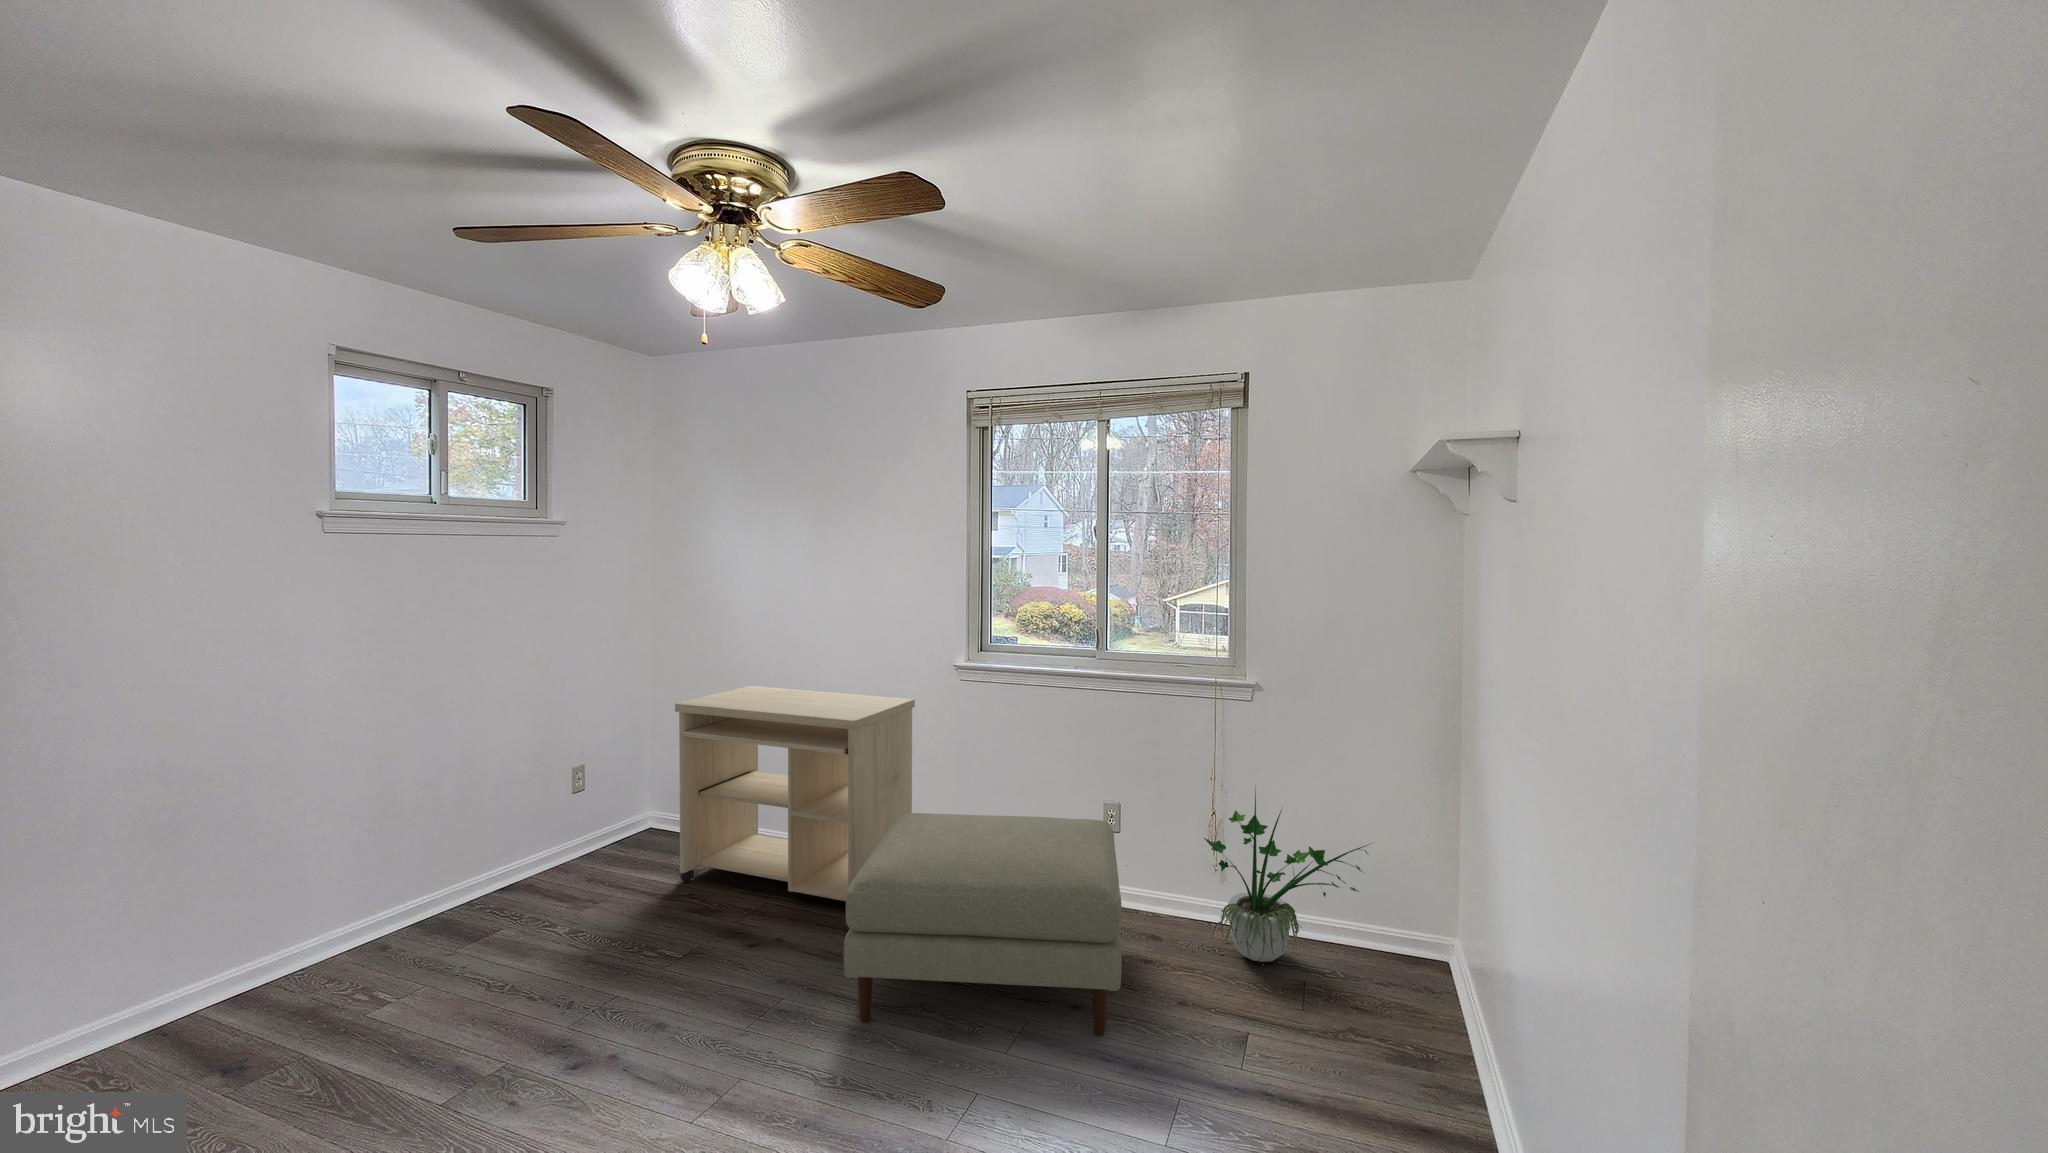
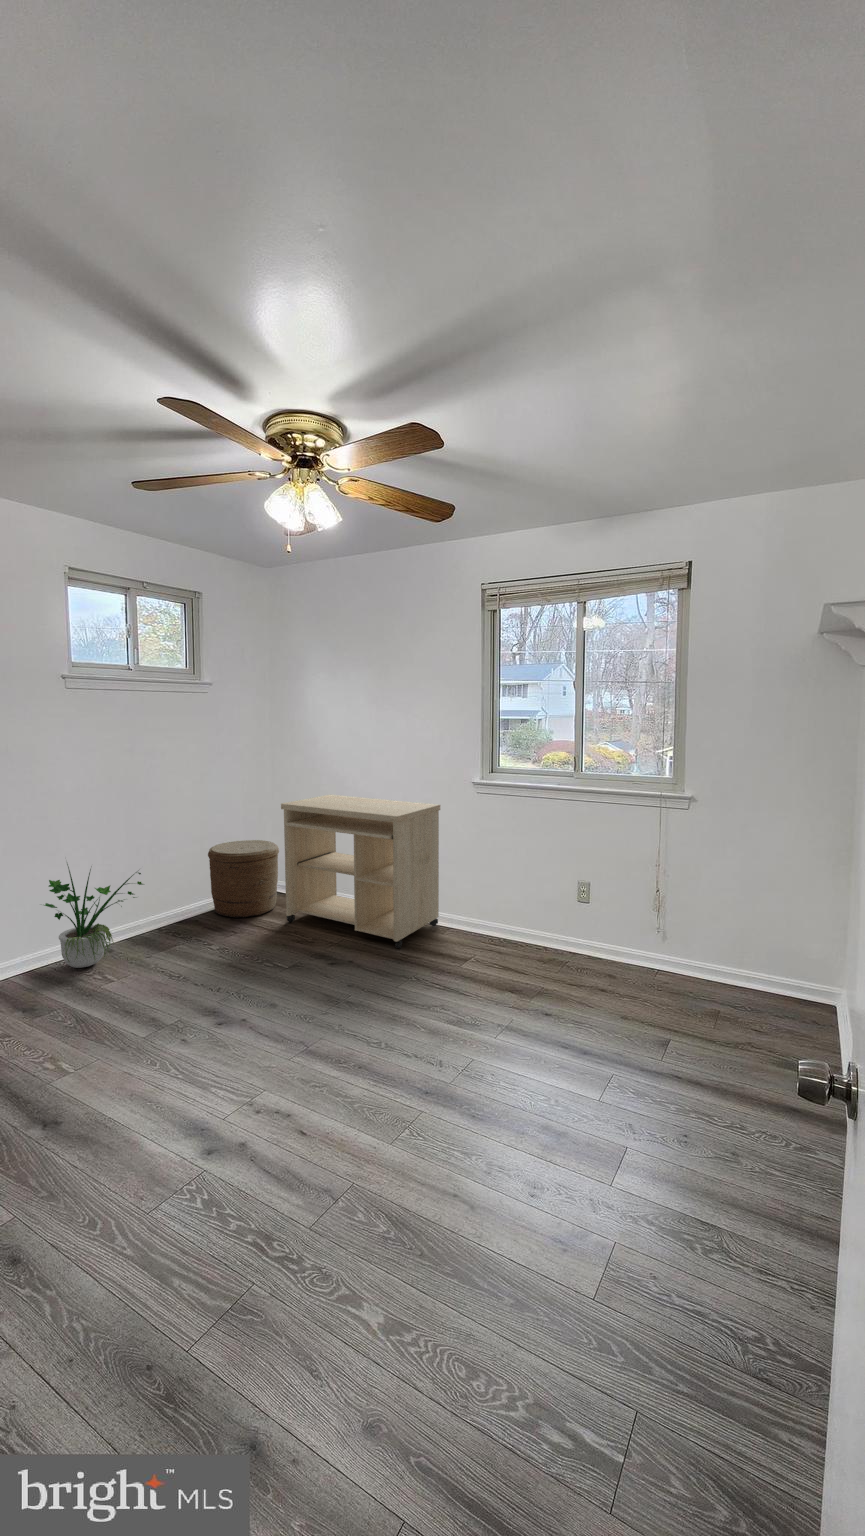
woven basket: none [554,756,669,880] -> present [208,840,279,918]
potted plant: present [1204,790,1369,962] -> present [44,864,143,968]
ottoman: present [844,813,1122,1035] -> none [387,881,579,1033]

